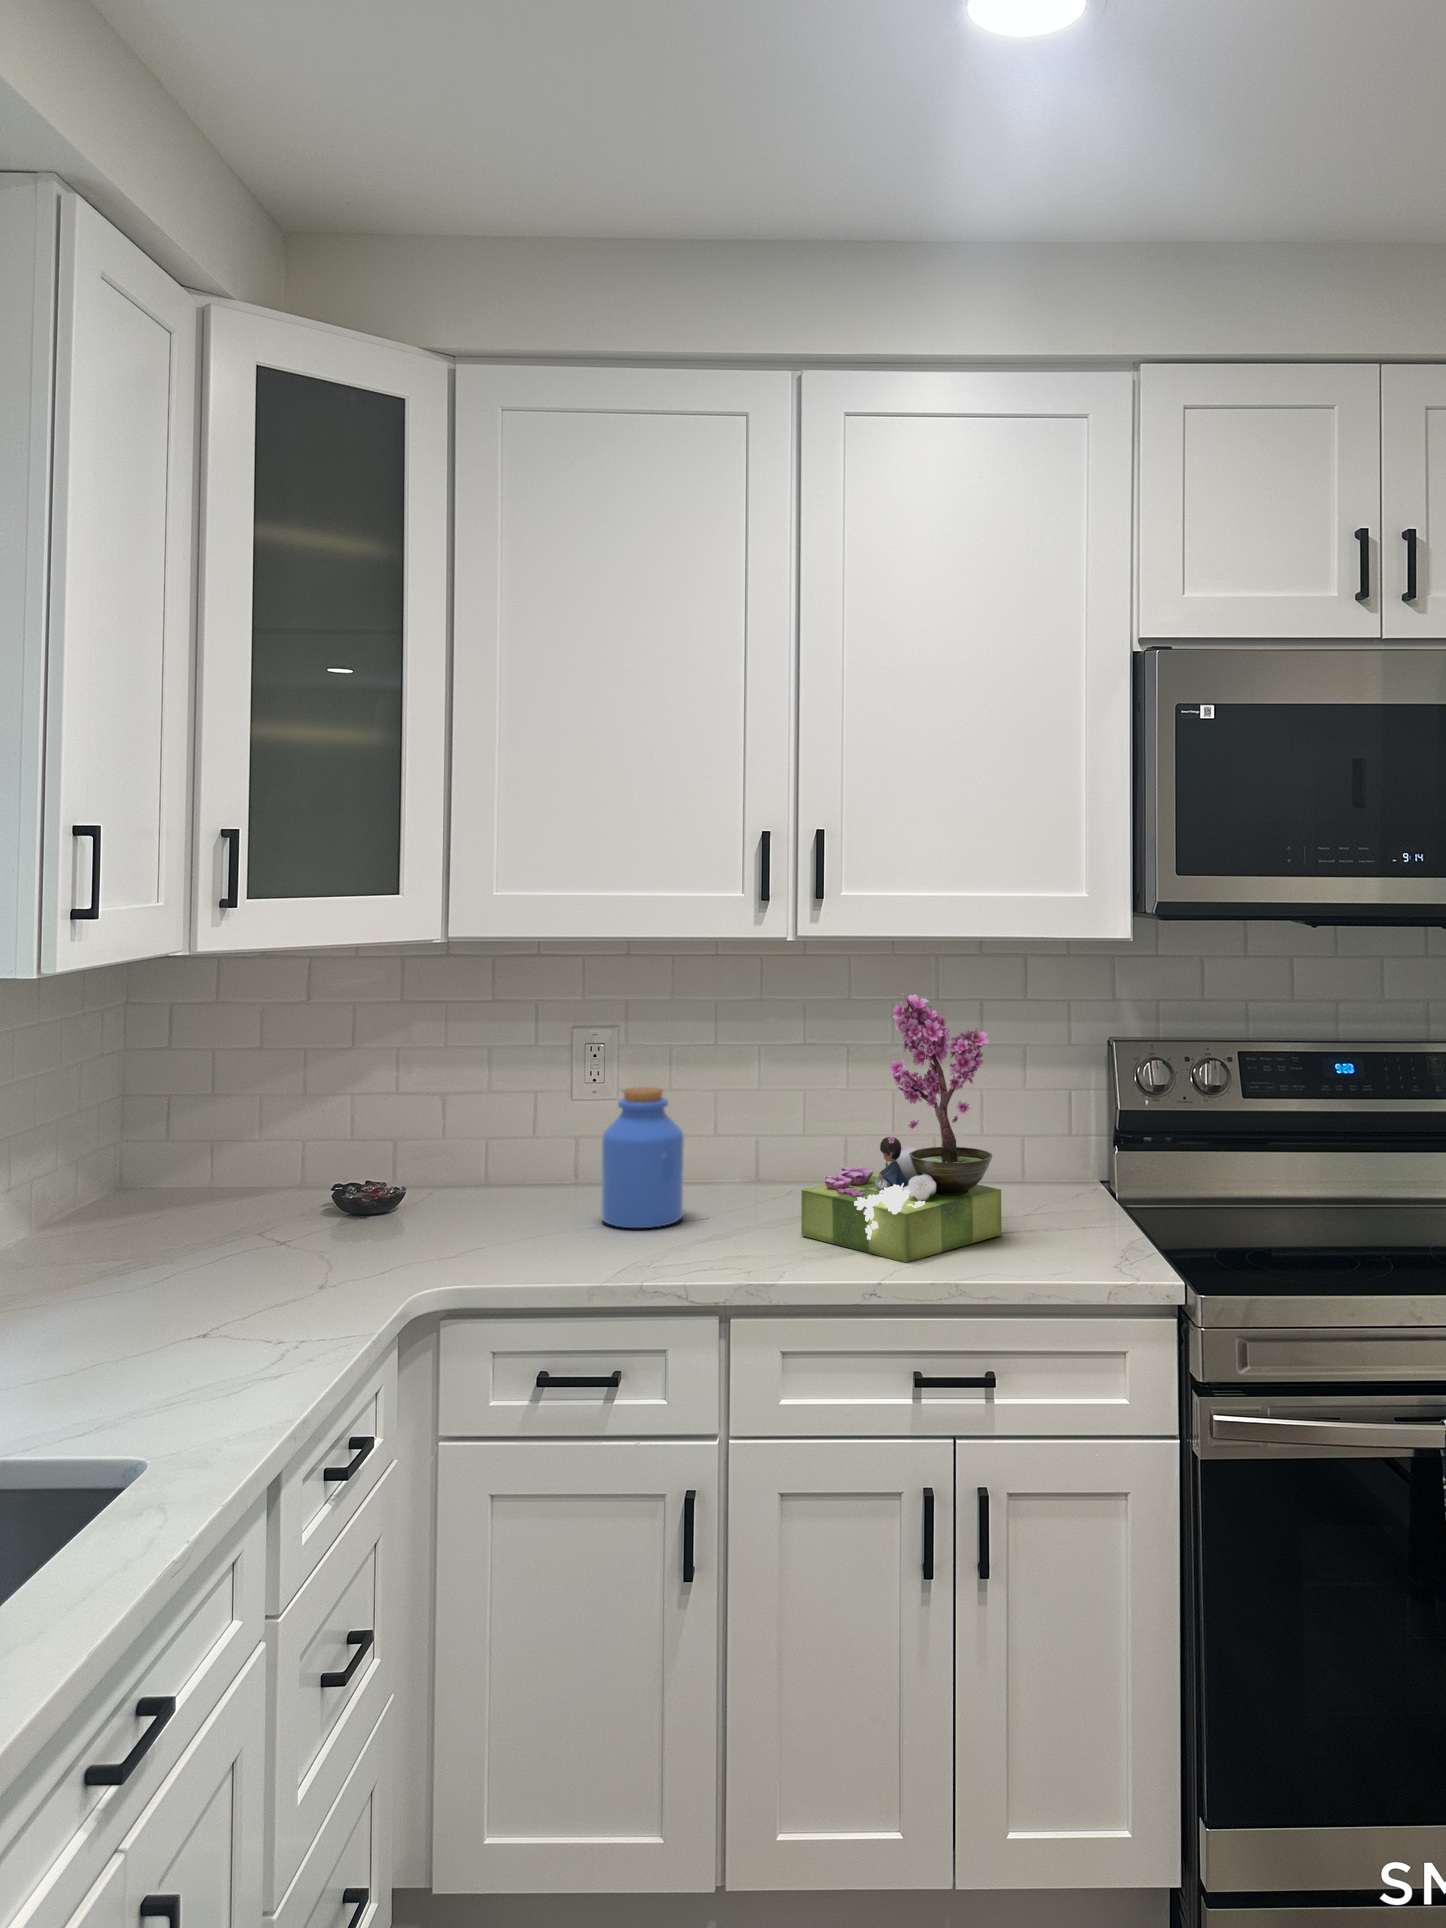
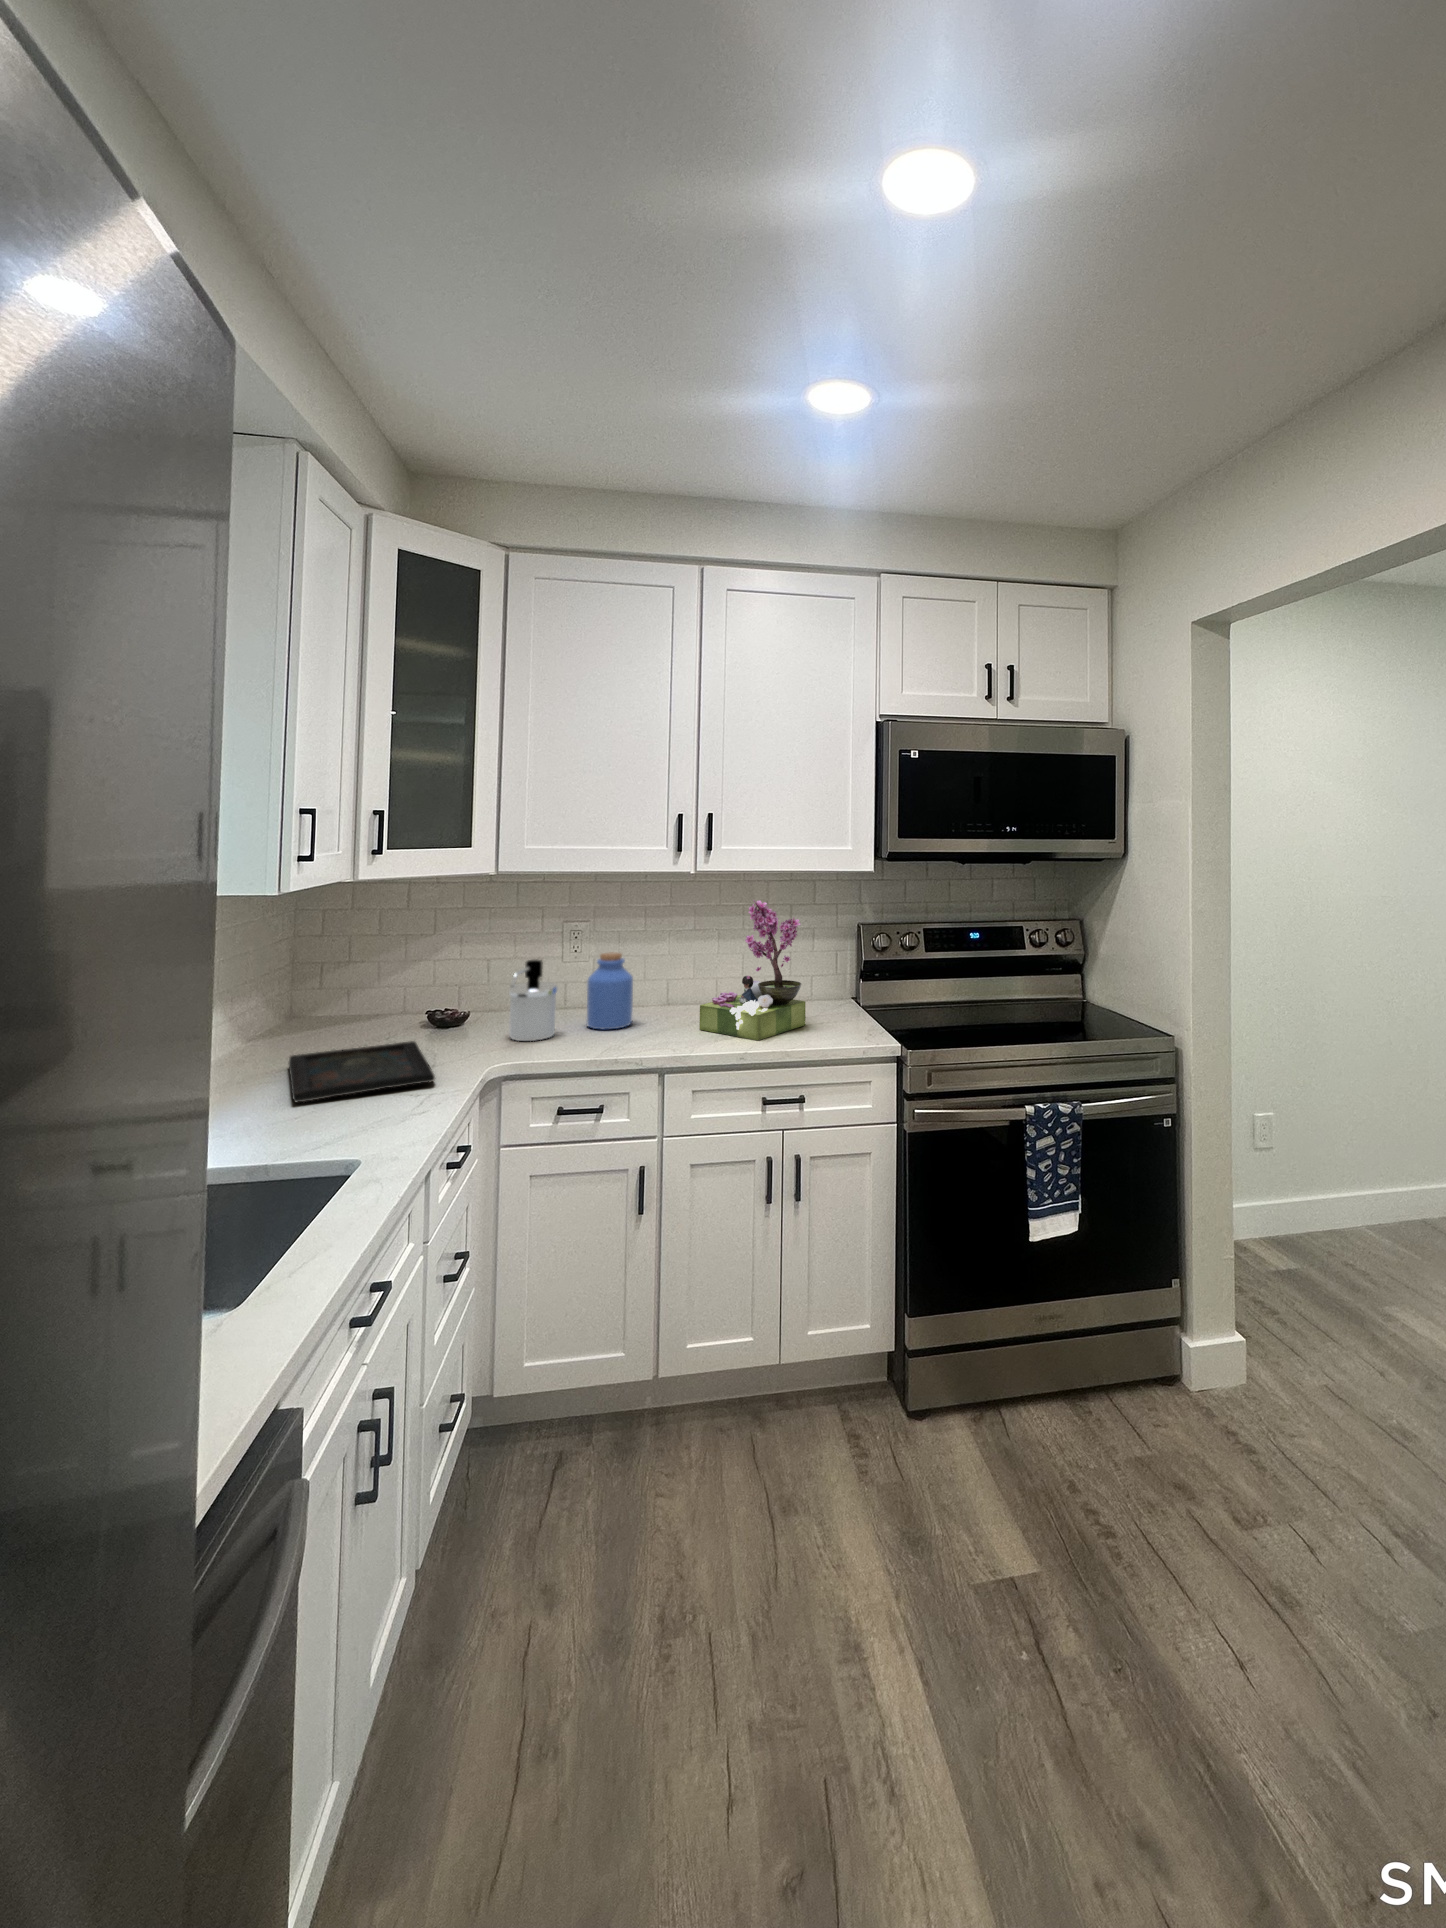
soap dispenser: none [458,1097,546,1245] -> present [509,960,558,1041]
tray: none [70,1238,314,1344] -> present [289,1041,435,1102]

